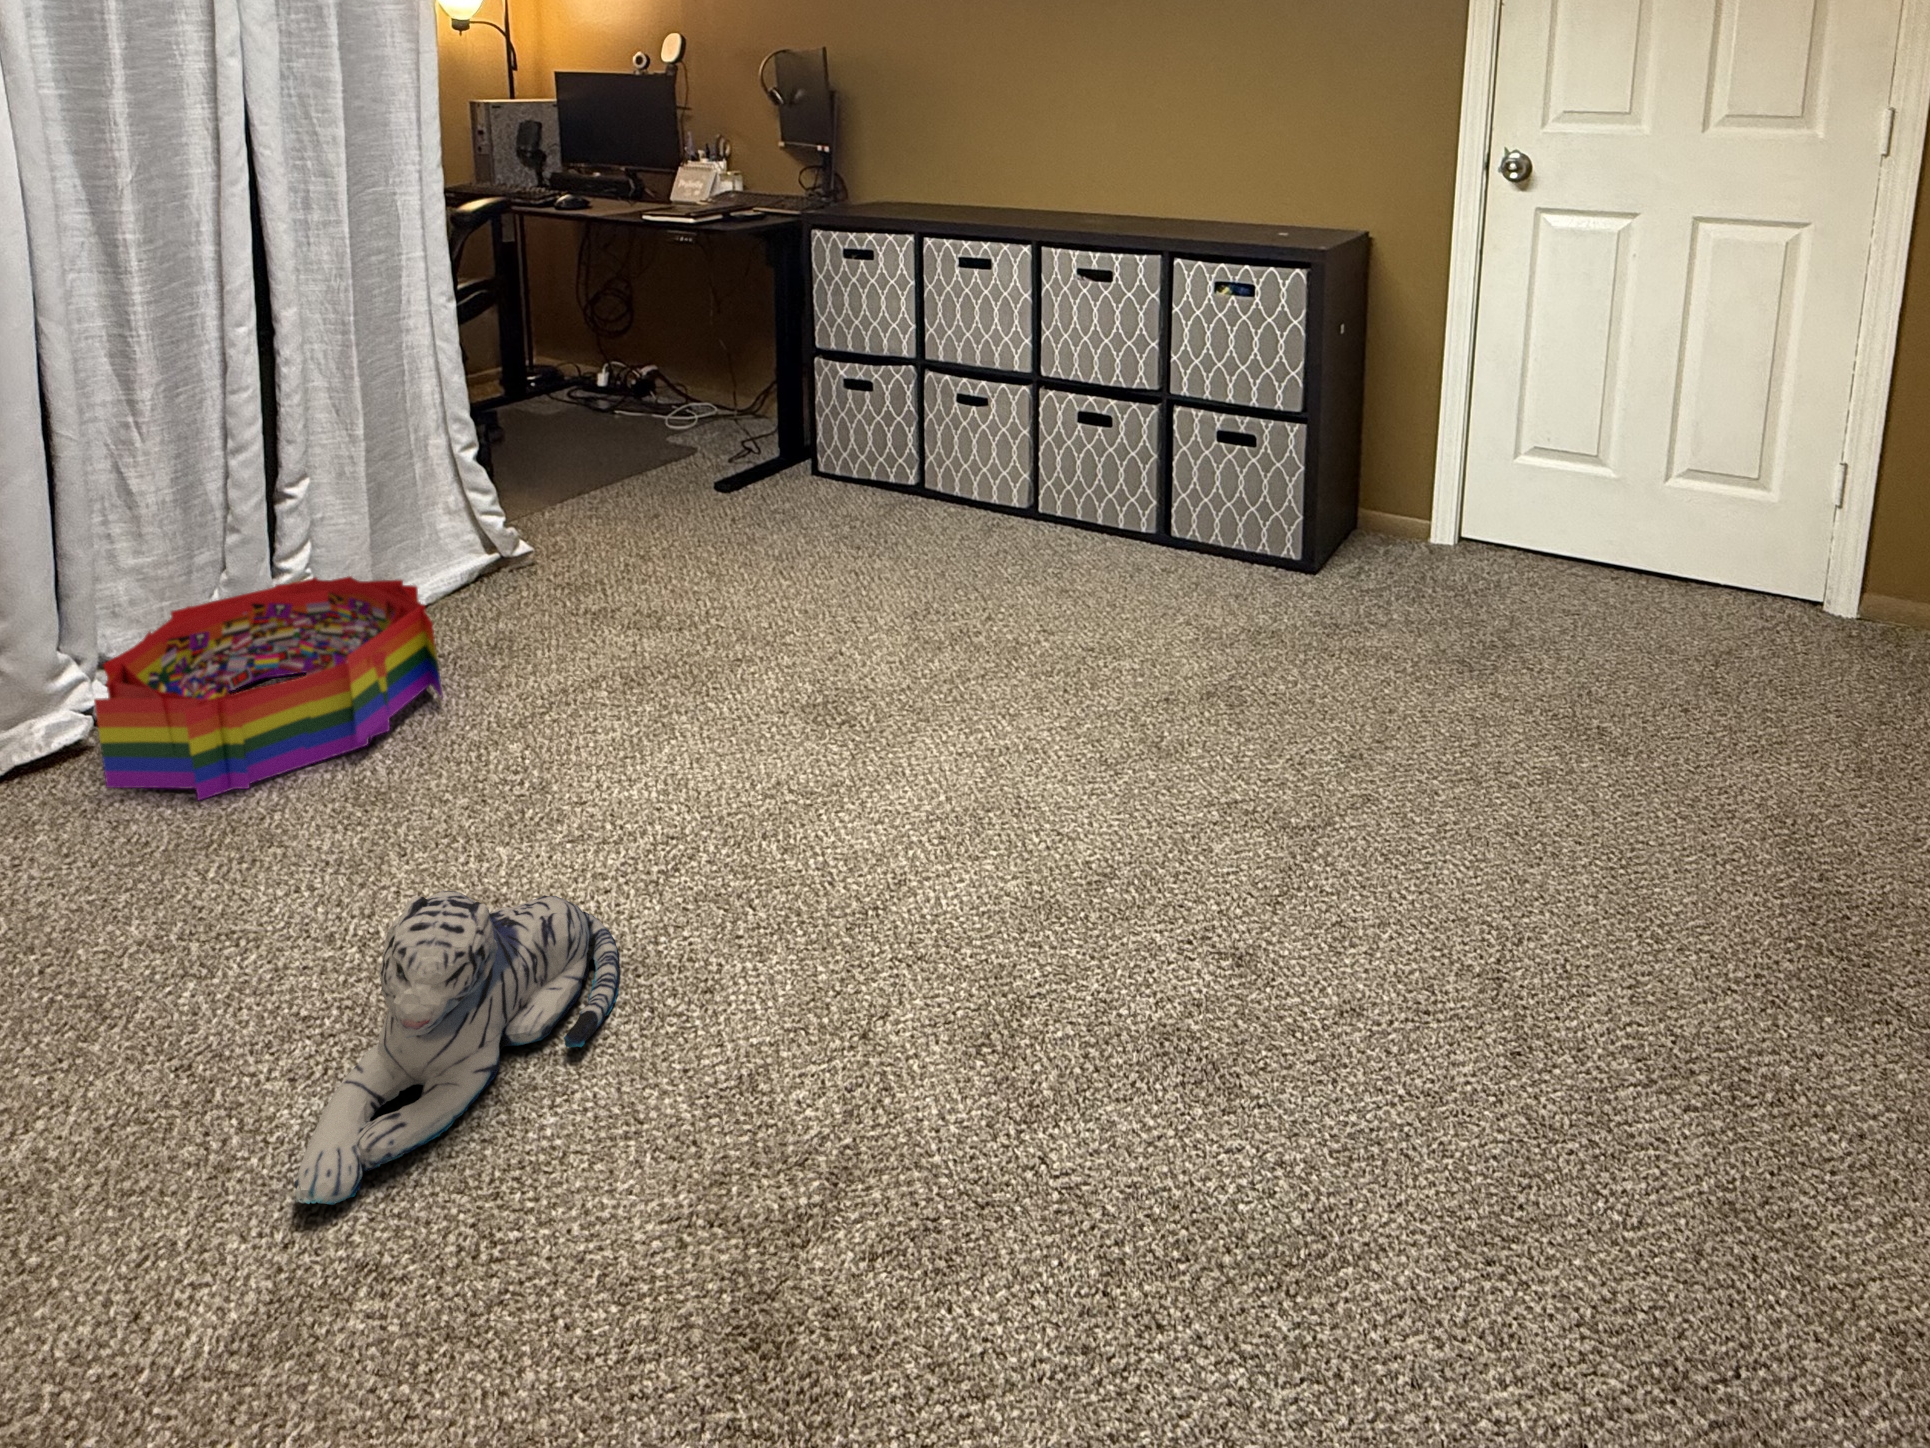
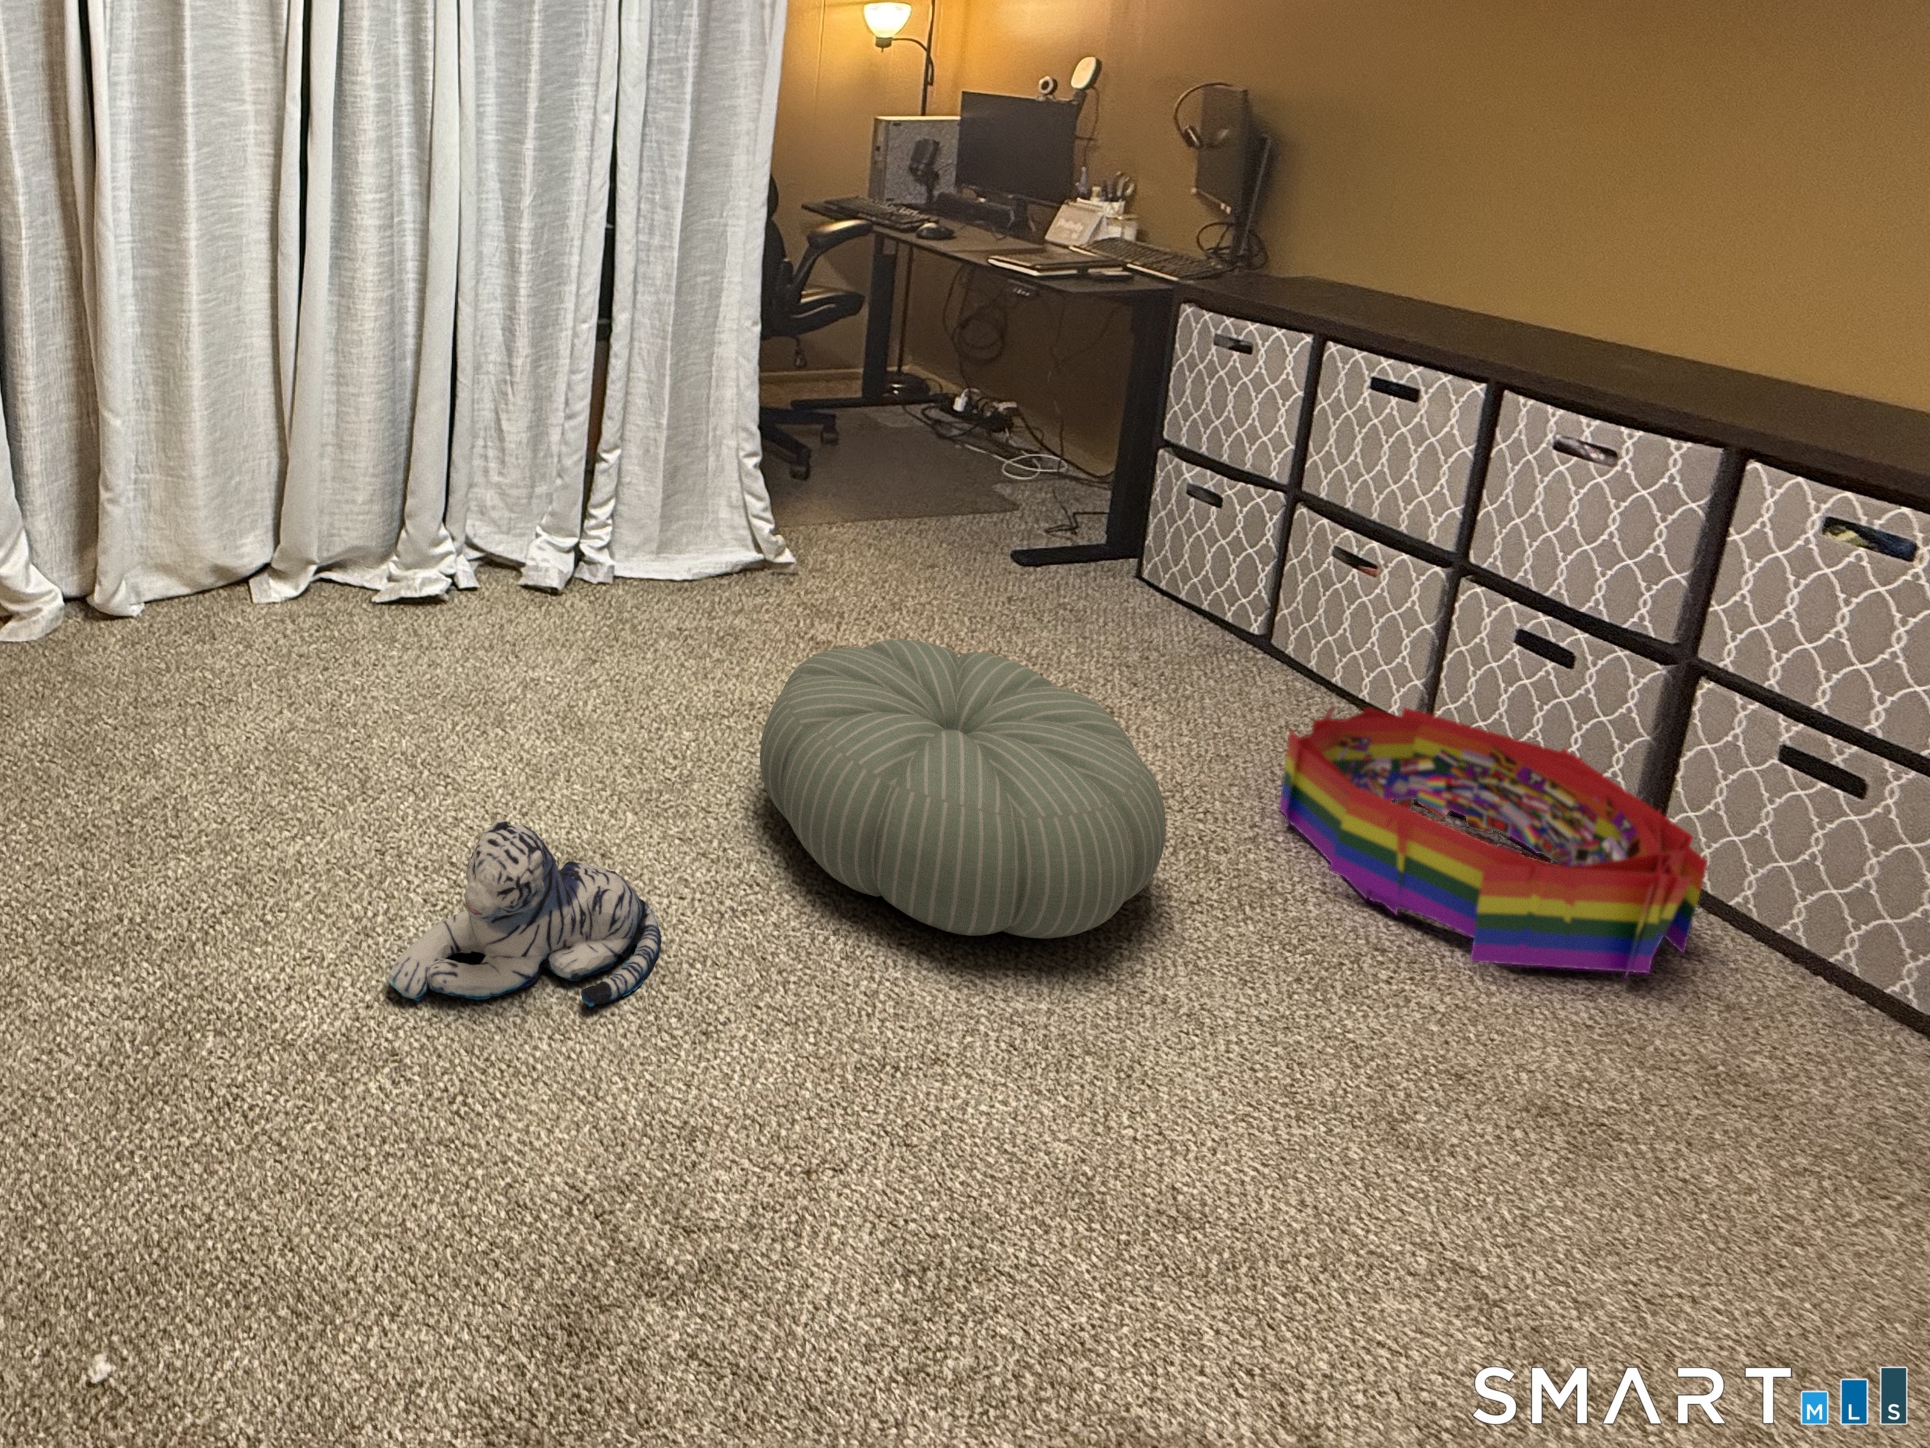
pouf: none [621,540,968,791] -> present [760,639,1166,939]
storage bin: present [94,576,443,800] -> present [1279,706,1708,975]

